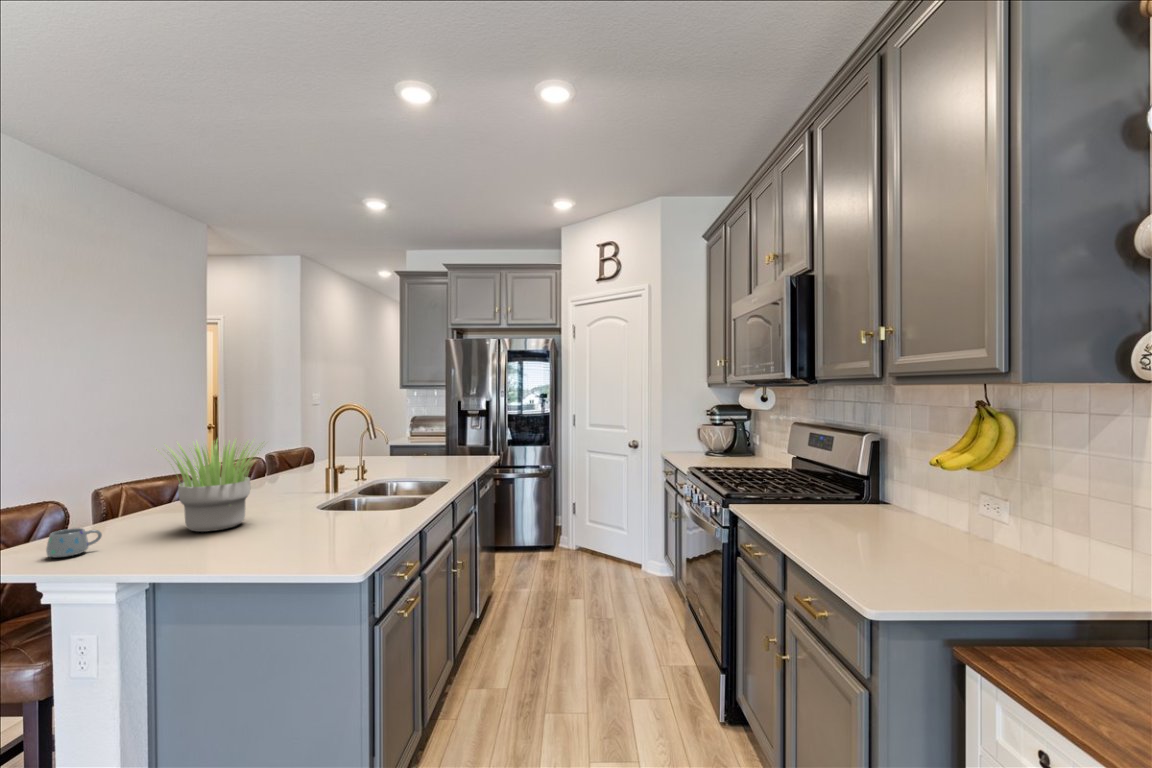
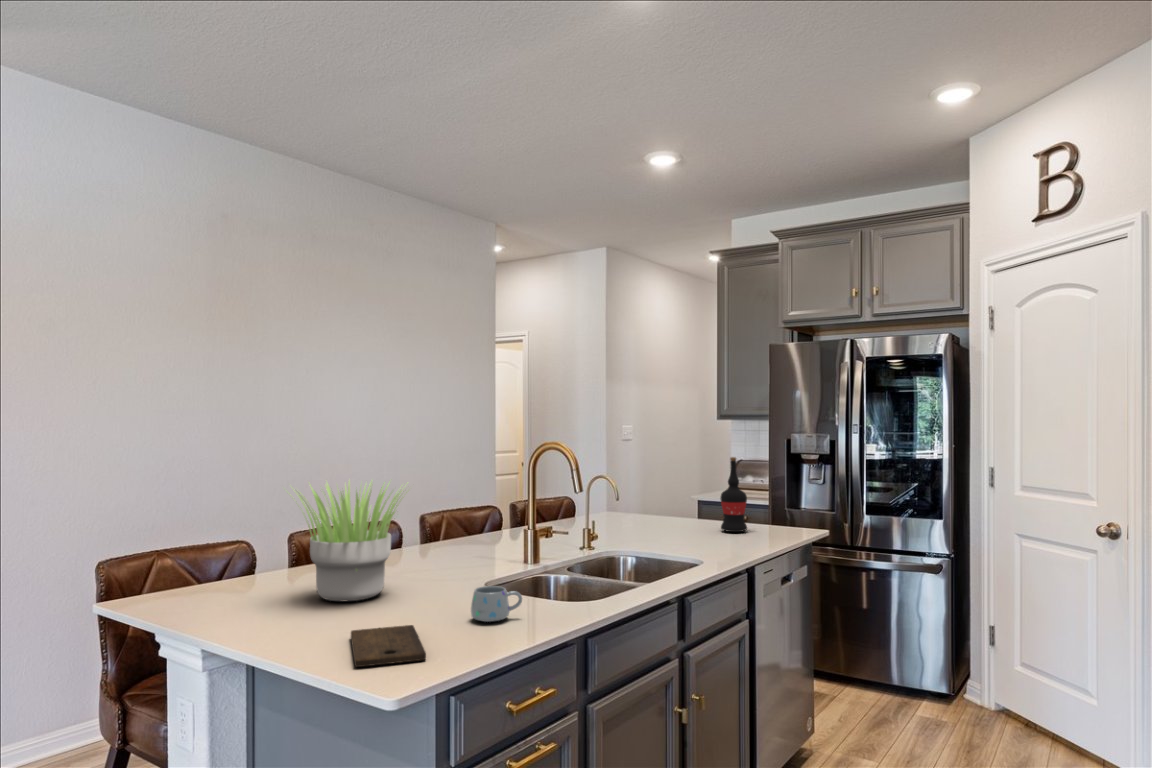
wine bottle: none [437,414,454,461] -> present [720,457,747,532]
mug: present [46,528,102,557] -> present [471,586,522,622]
cutting board: none [265,532,345,558] -> present [351,625,426,667]

